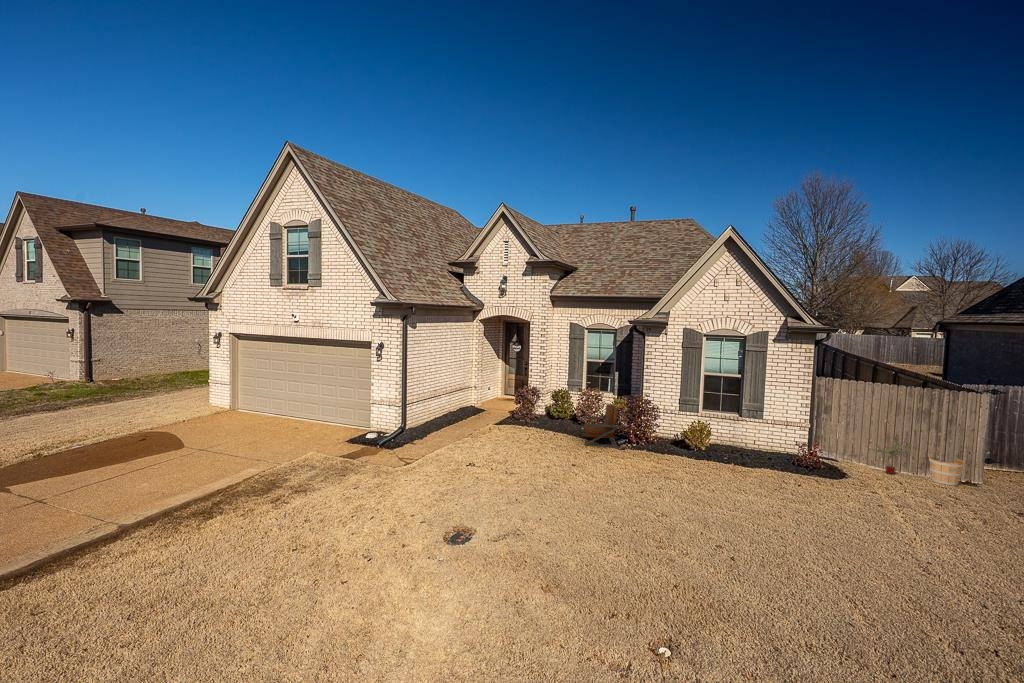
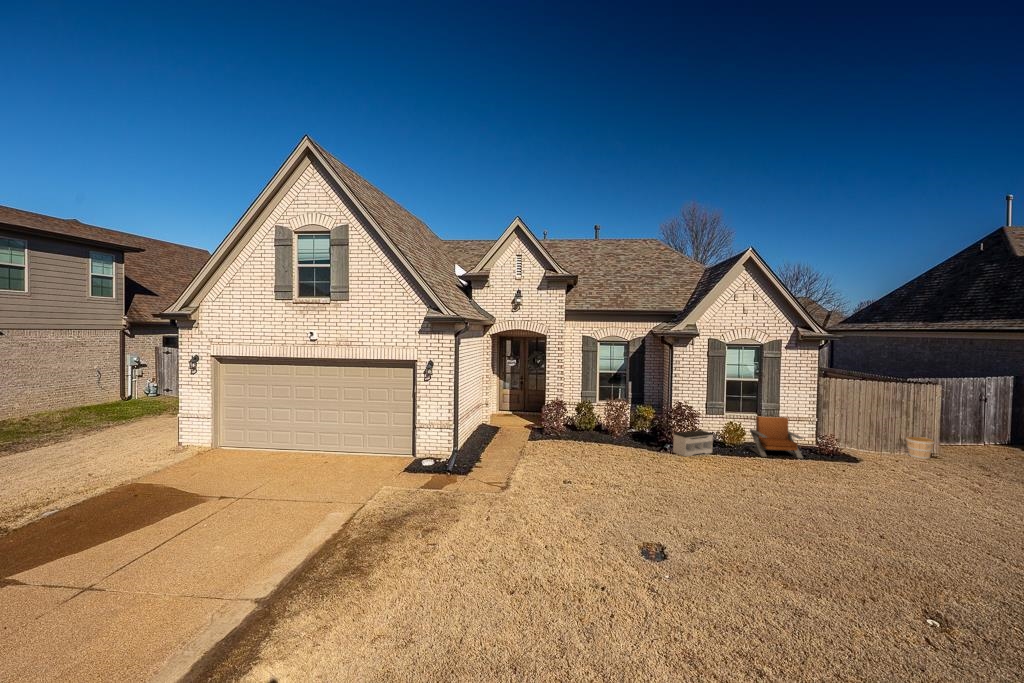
lounge chair: present [583,404,620,447] -> present [750,416,804,458]
bench: none [628,427,673,453] -> present [673,430,713,456]
potted tree: present [873,436,912,474] -> none [864,422,896,454]

